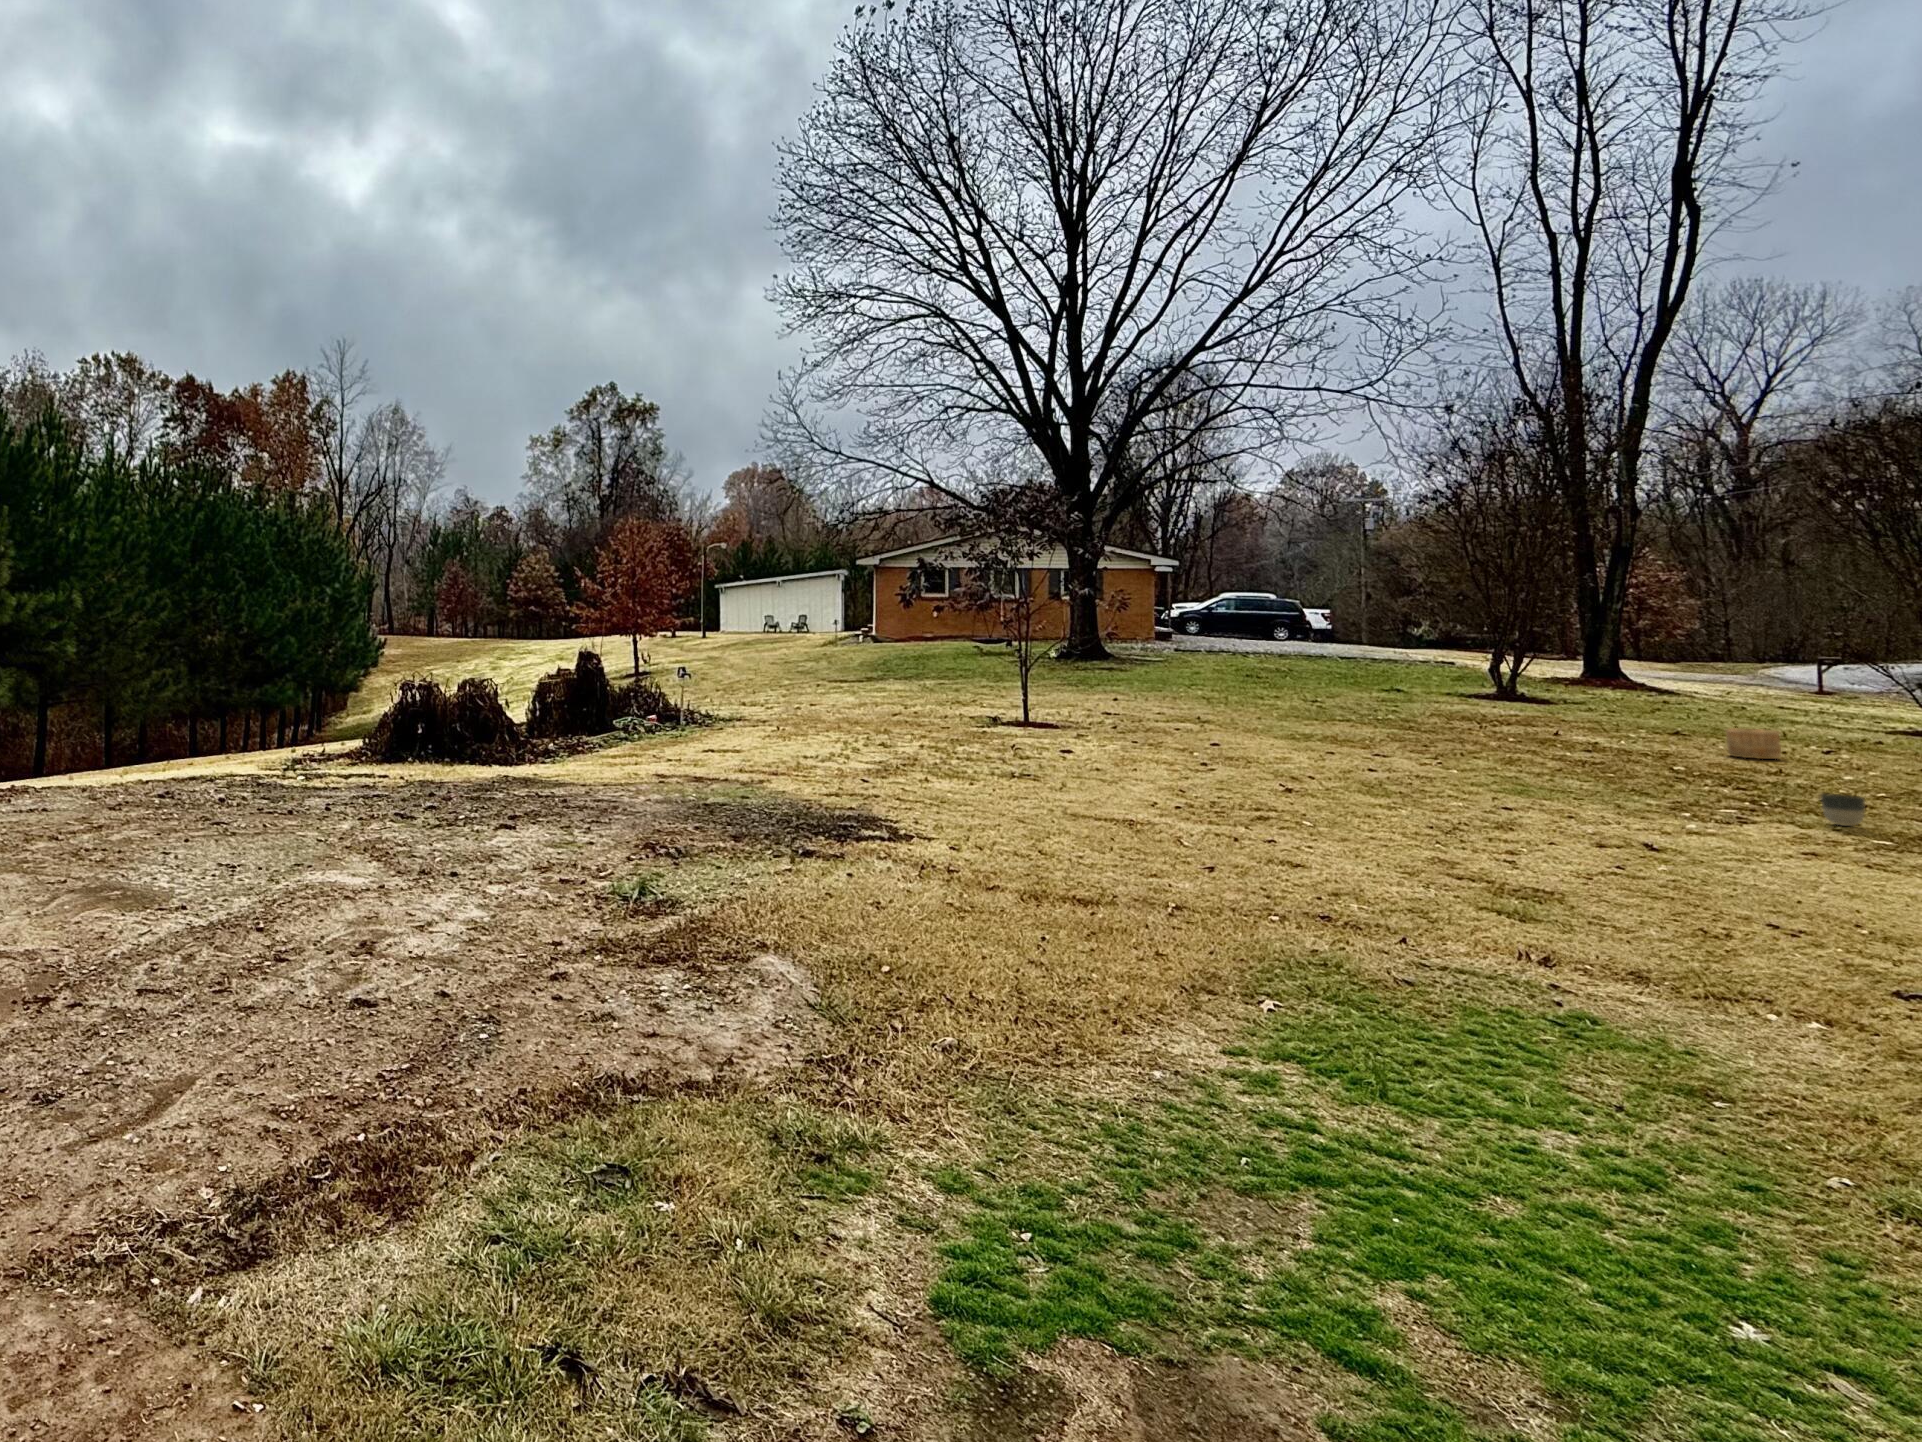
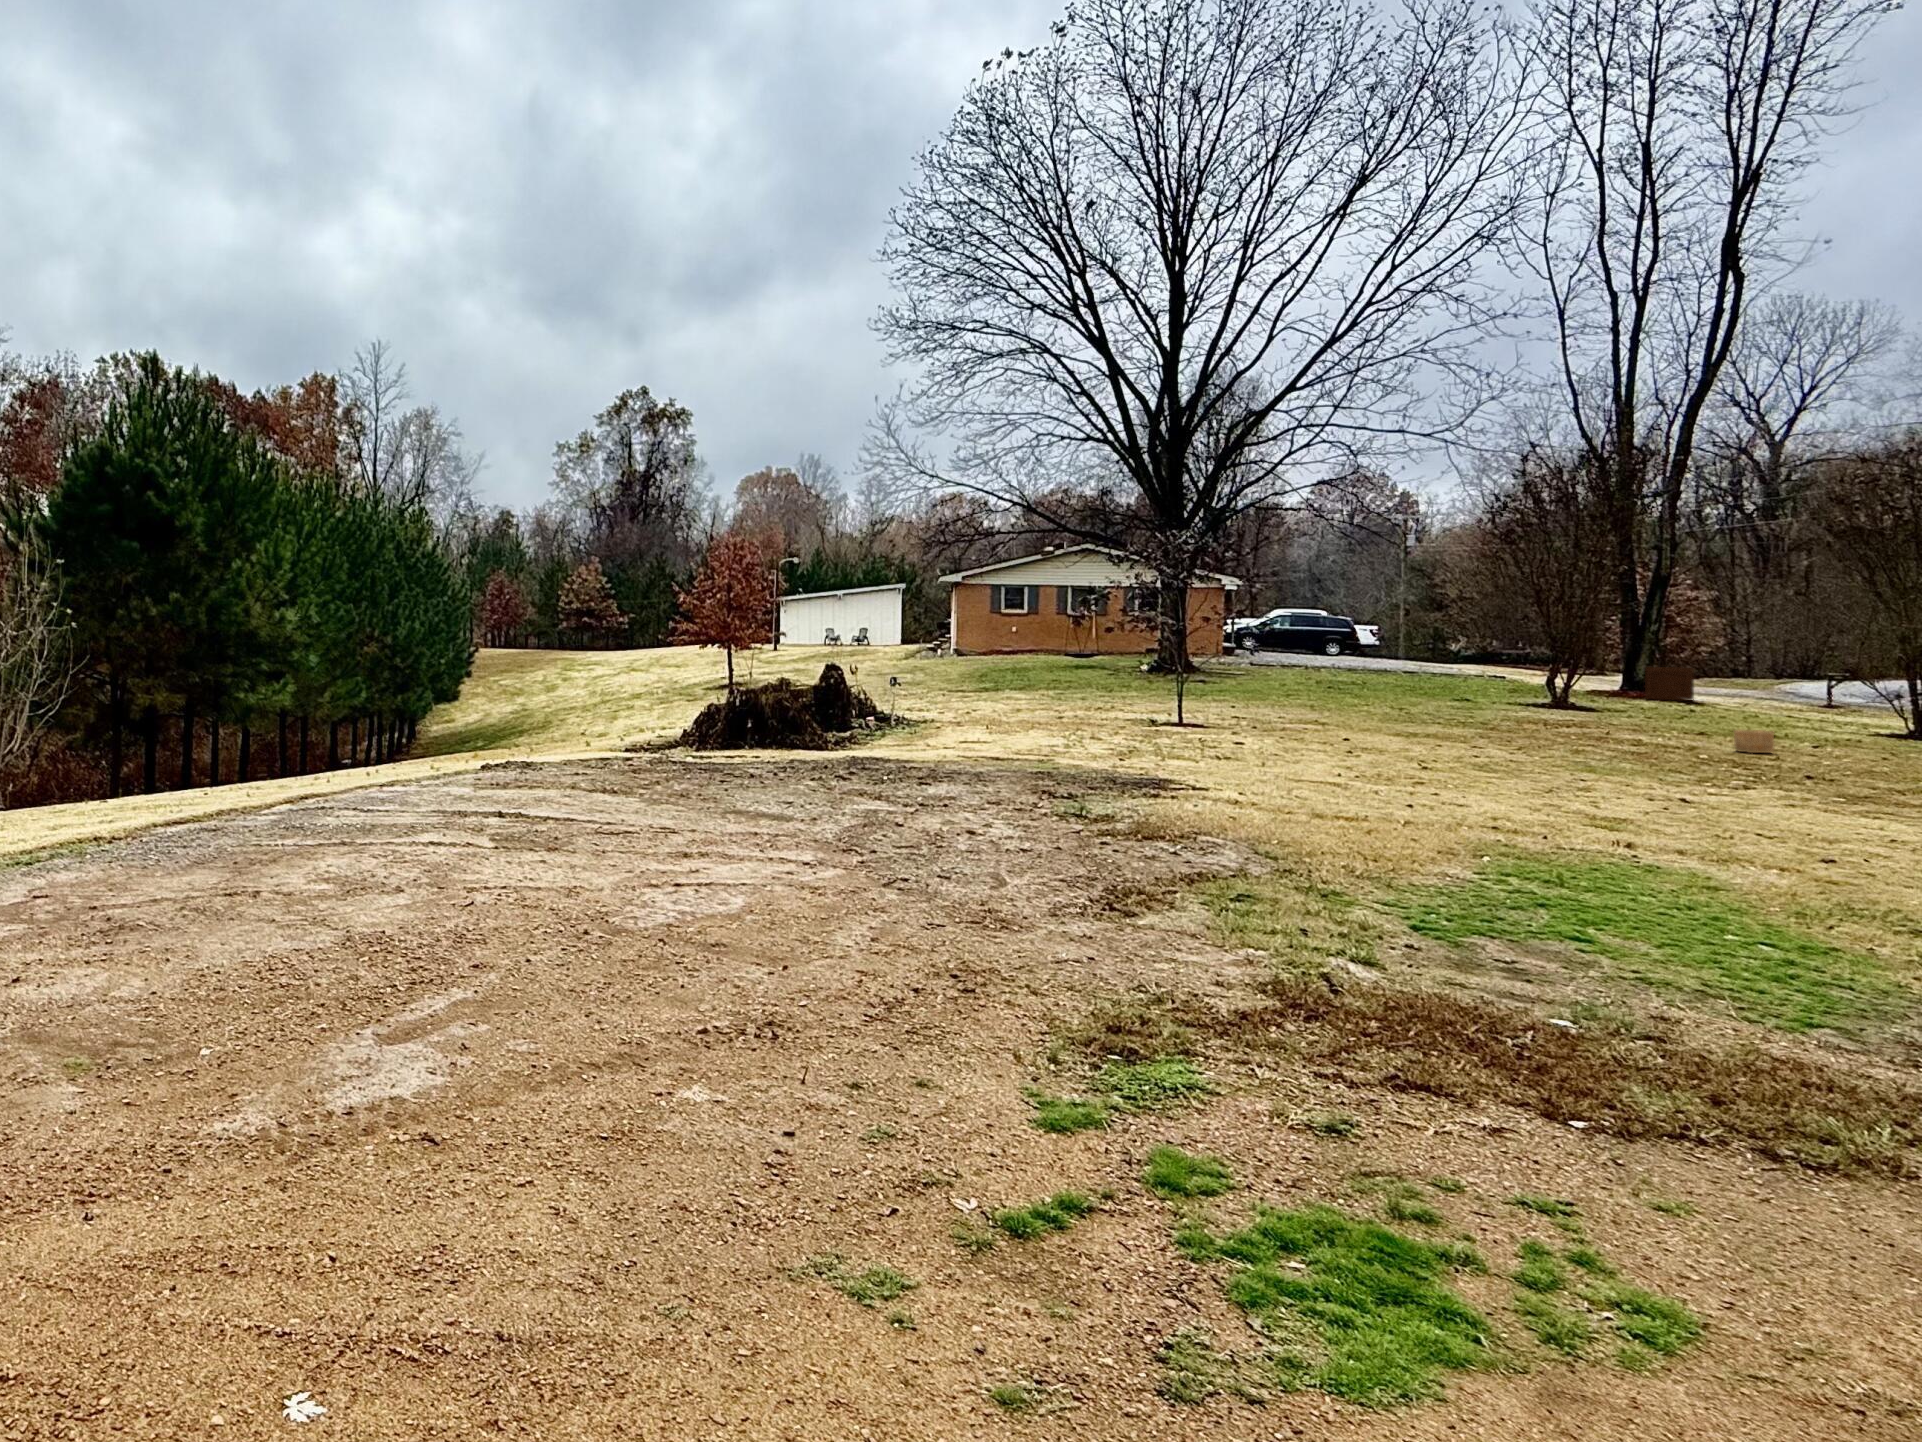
wooden crate: none [1611,651,1671,690] -> present [1645,667,1694,701]
planter: present [1821,794,1865,826] -> none [1794,773,1824,796]

